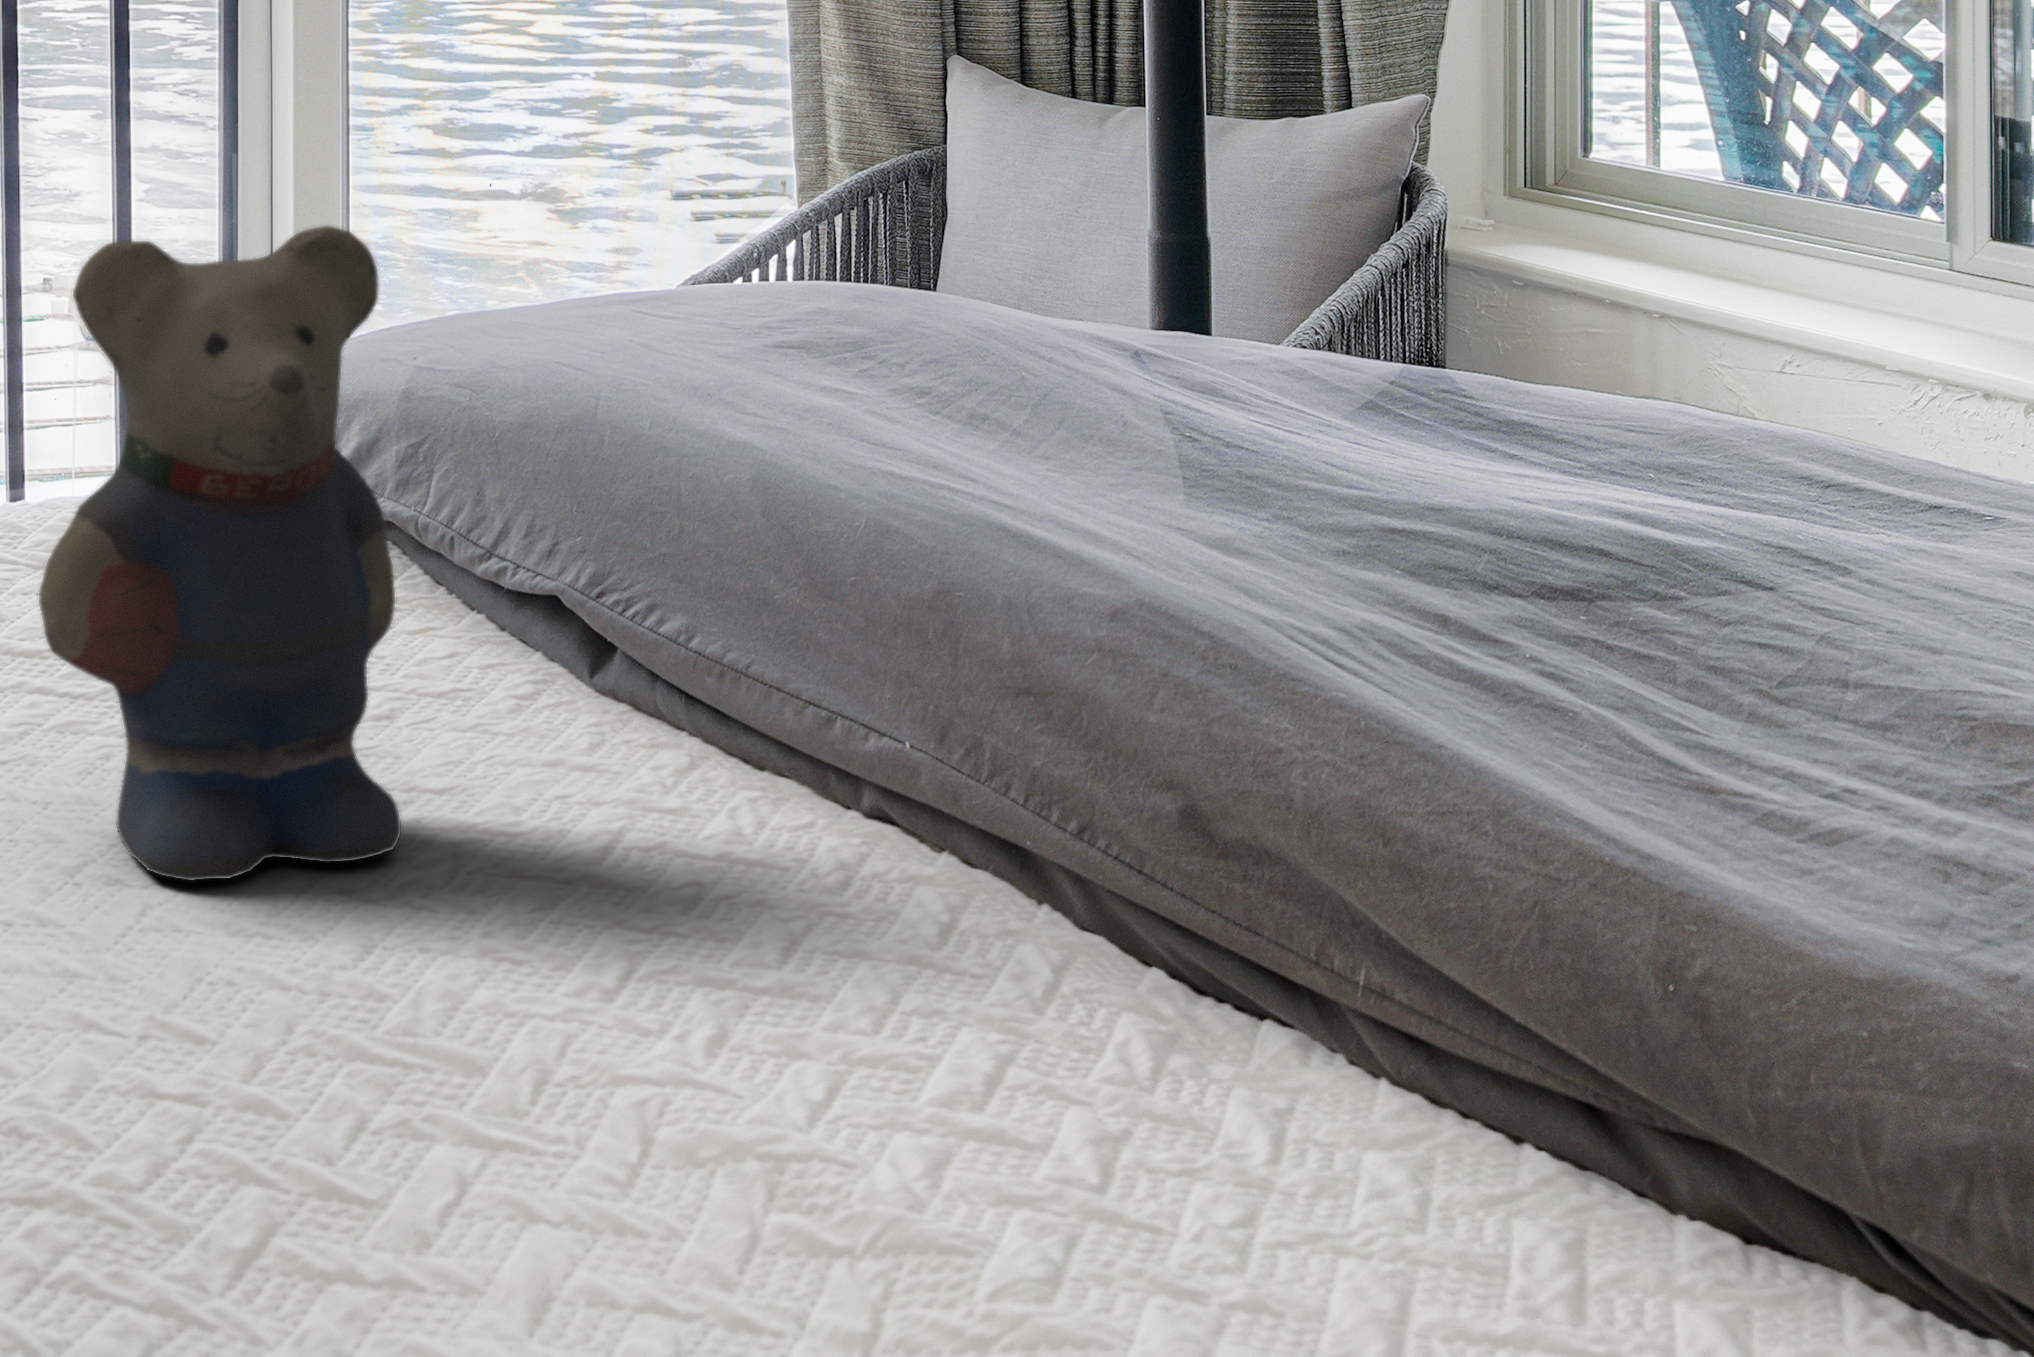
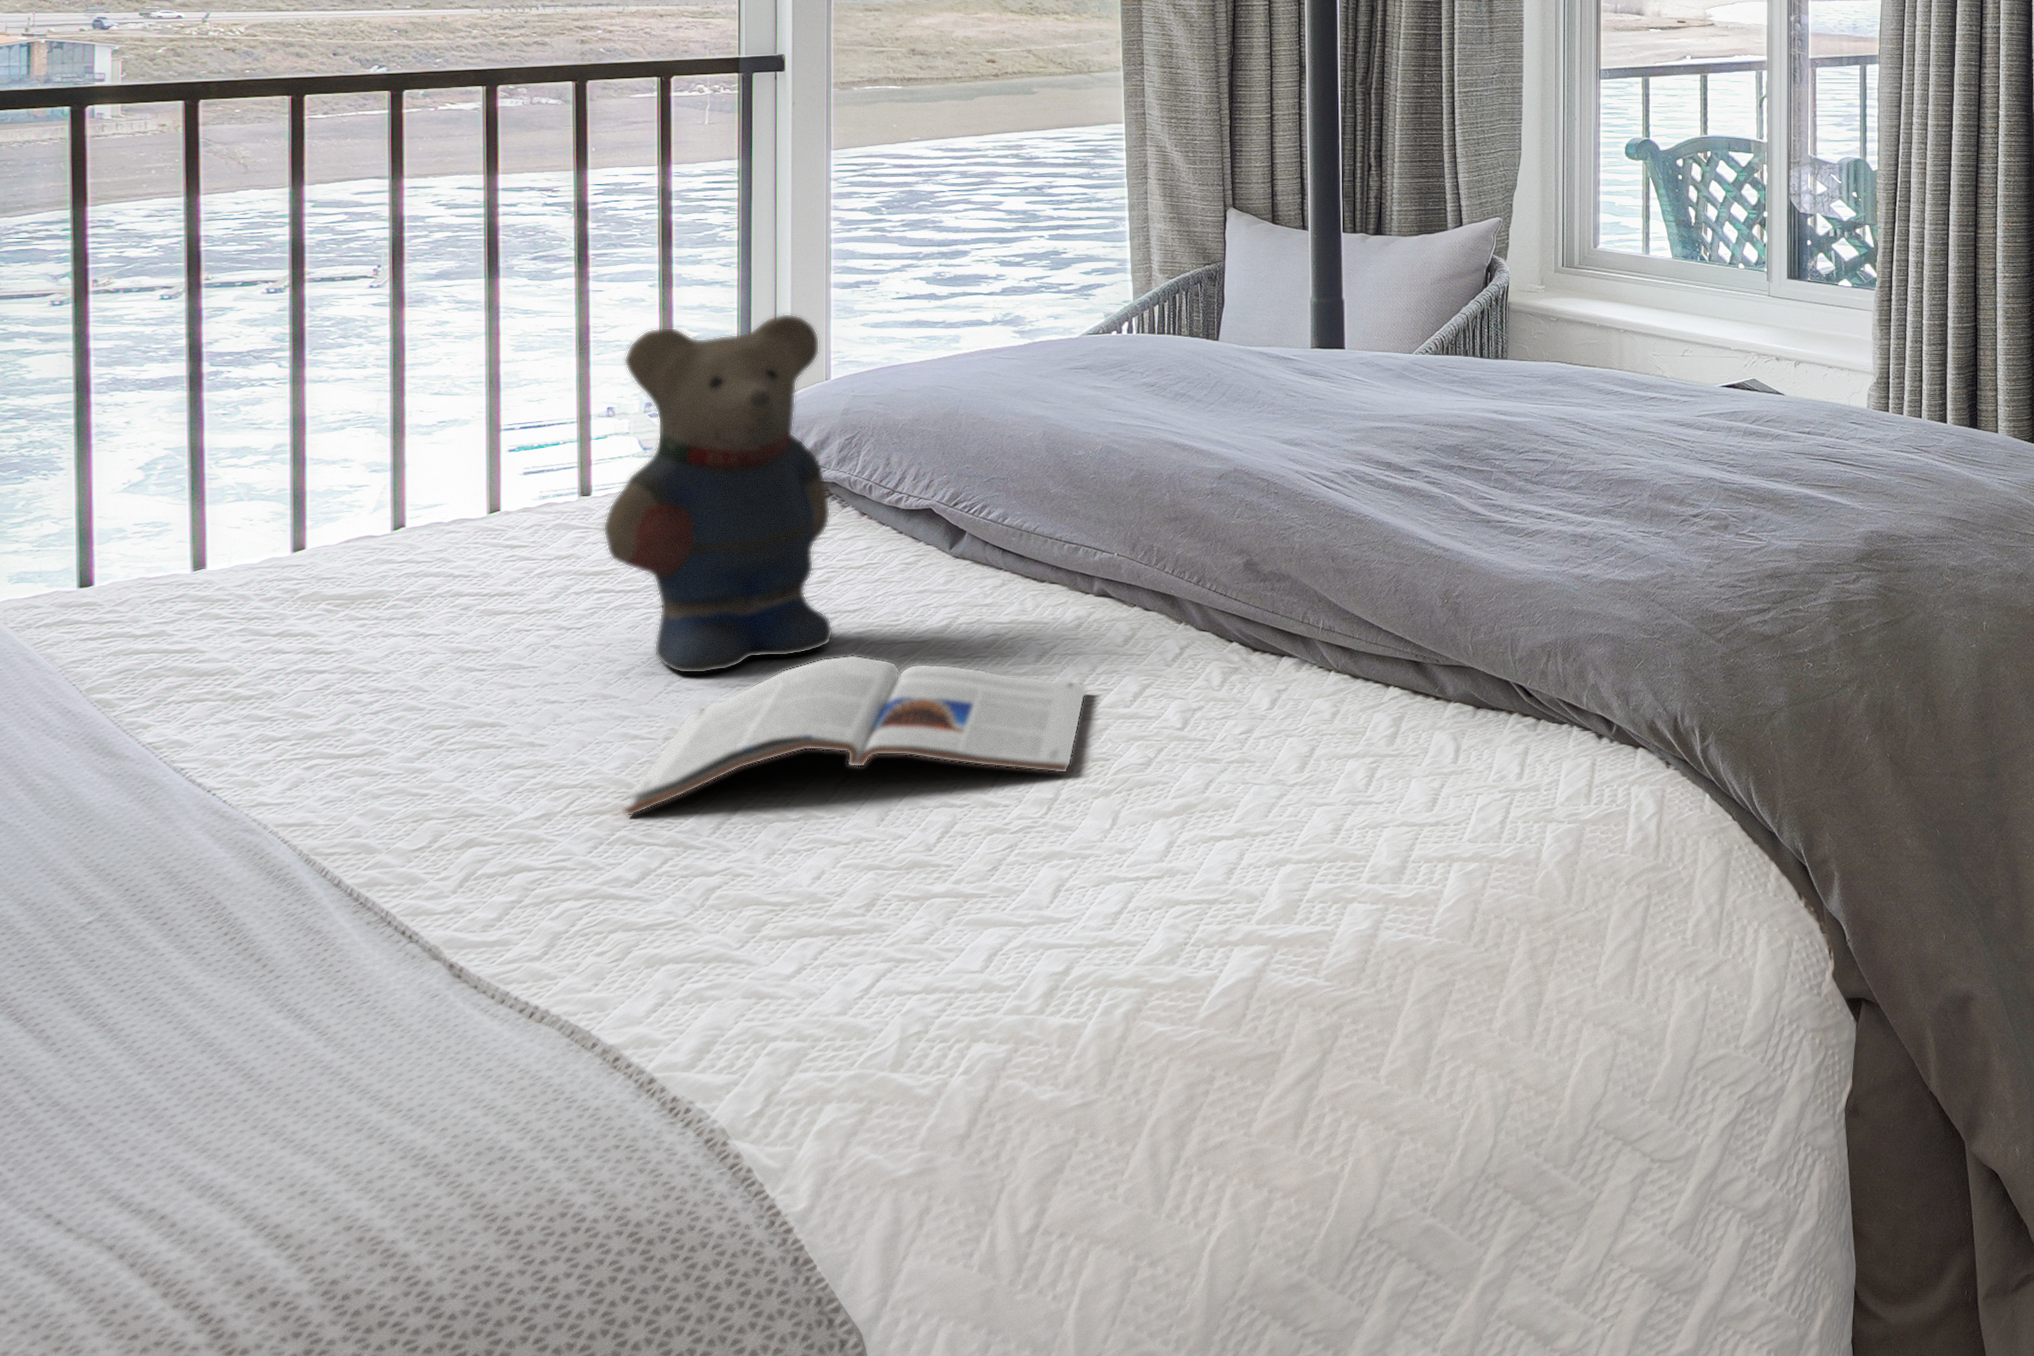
magazine: none [70,904,876,1241] -> present [625,656,1085,815]

